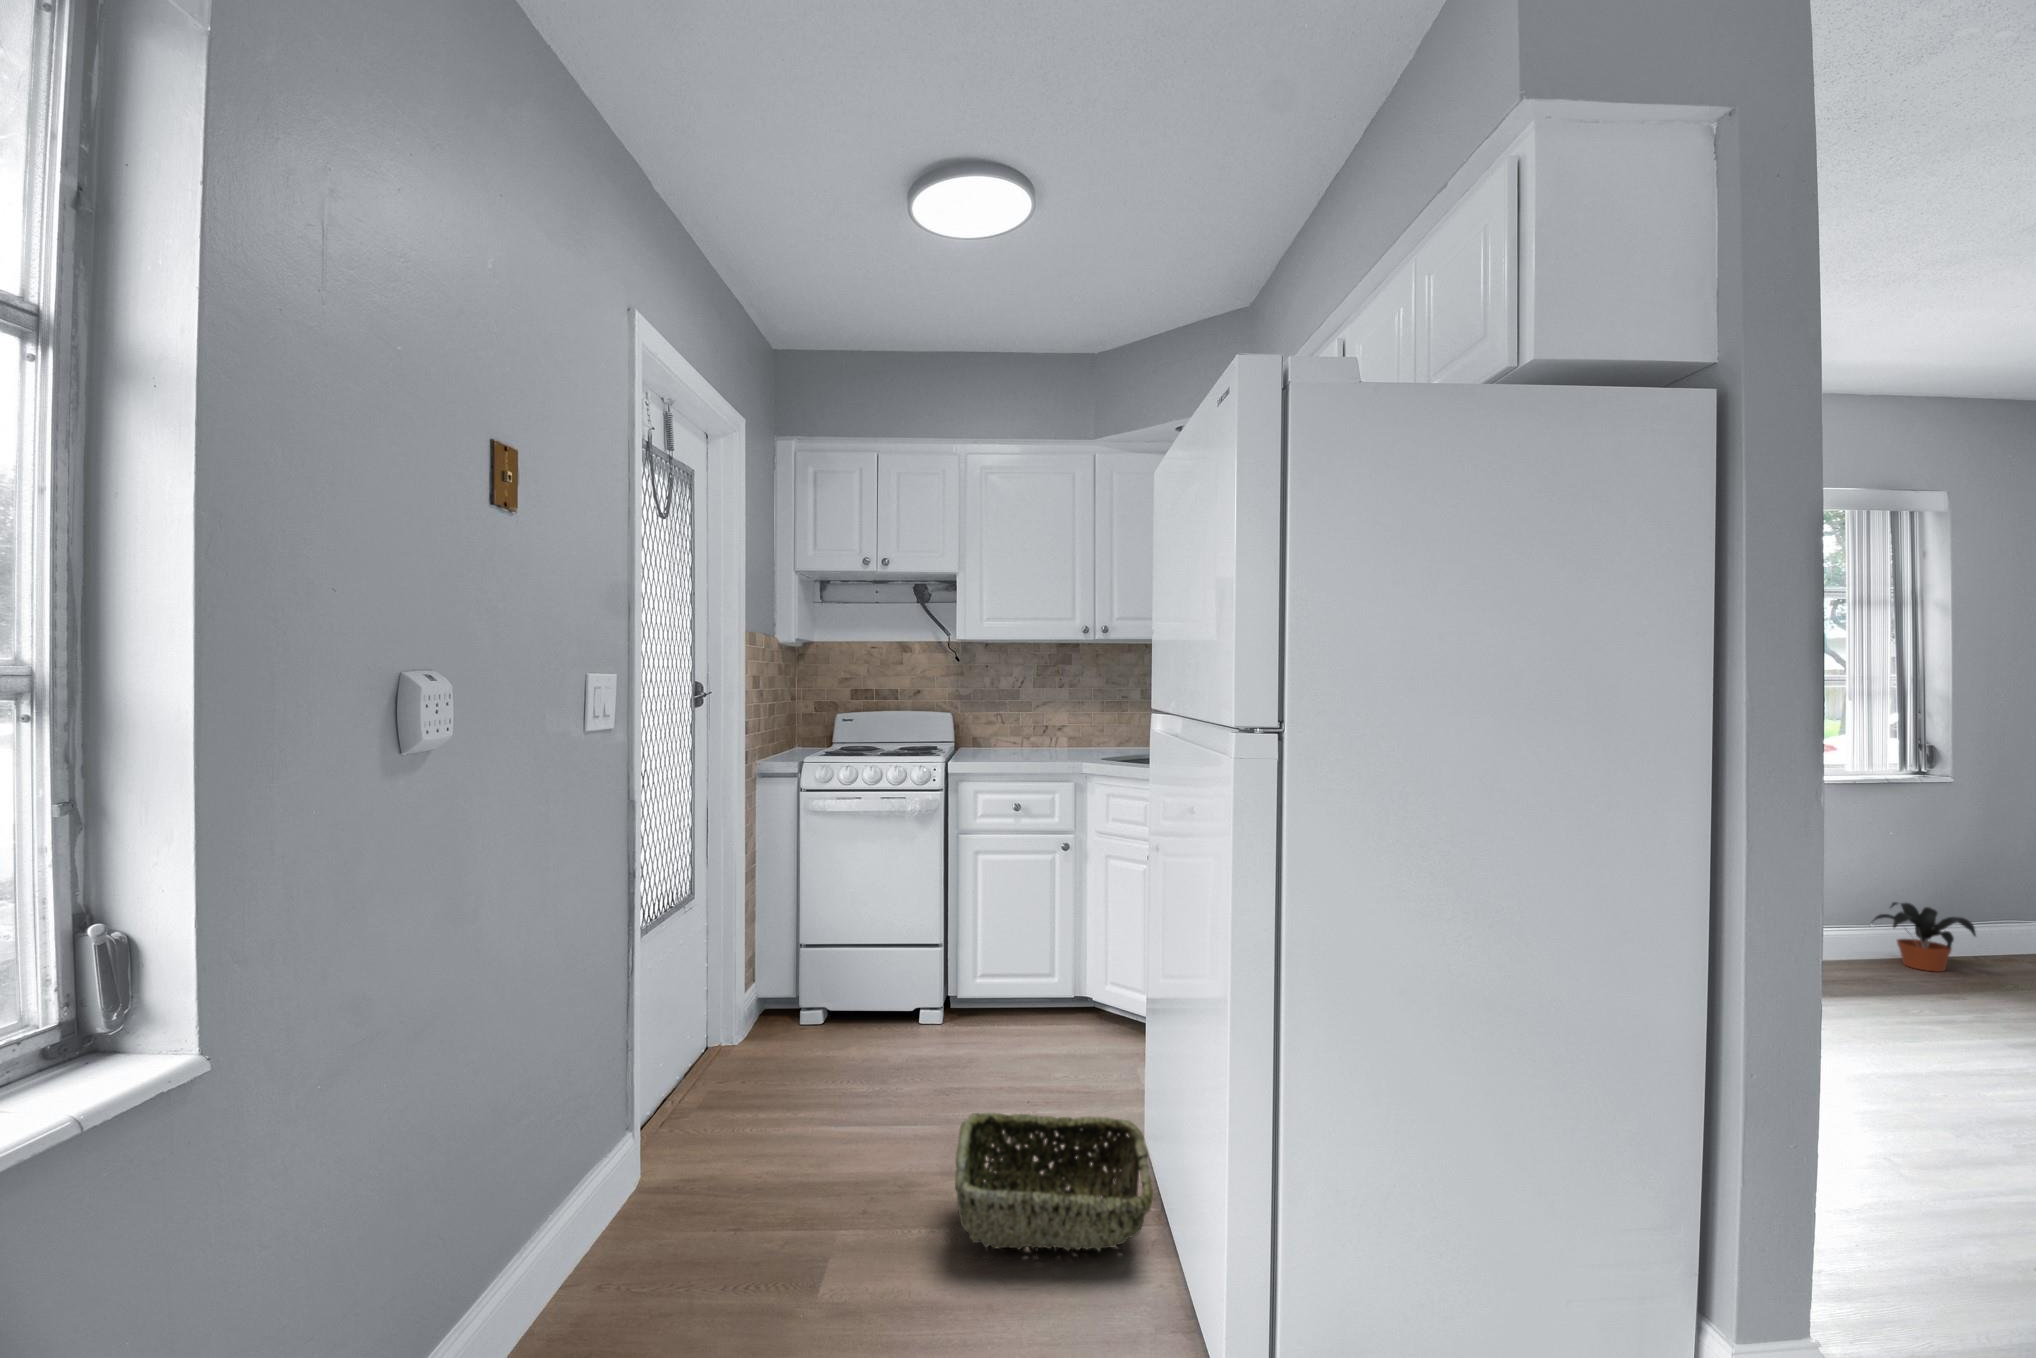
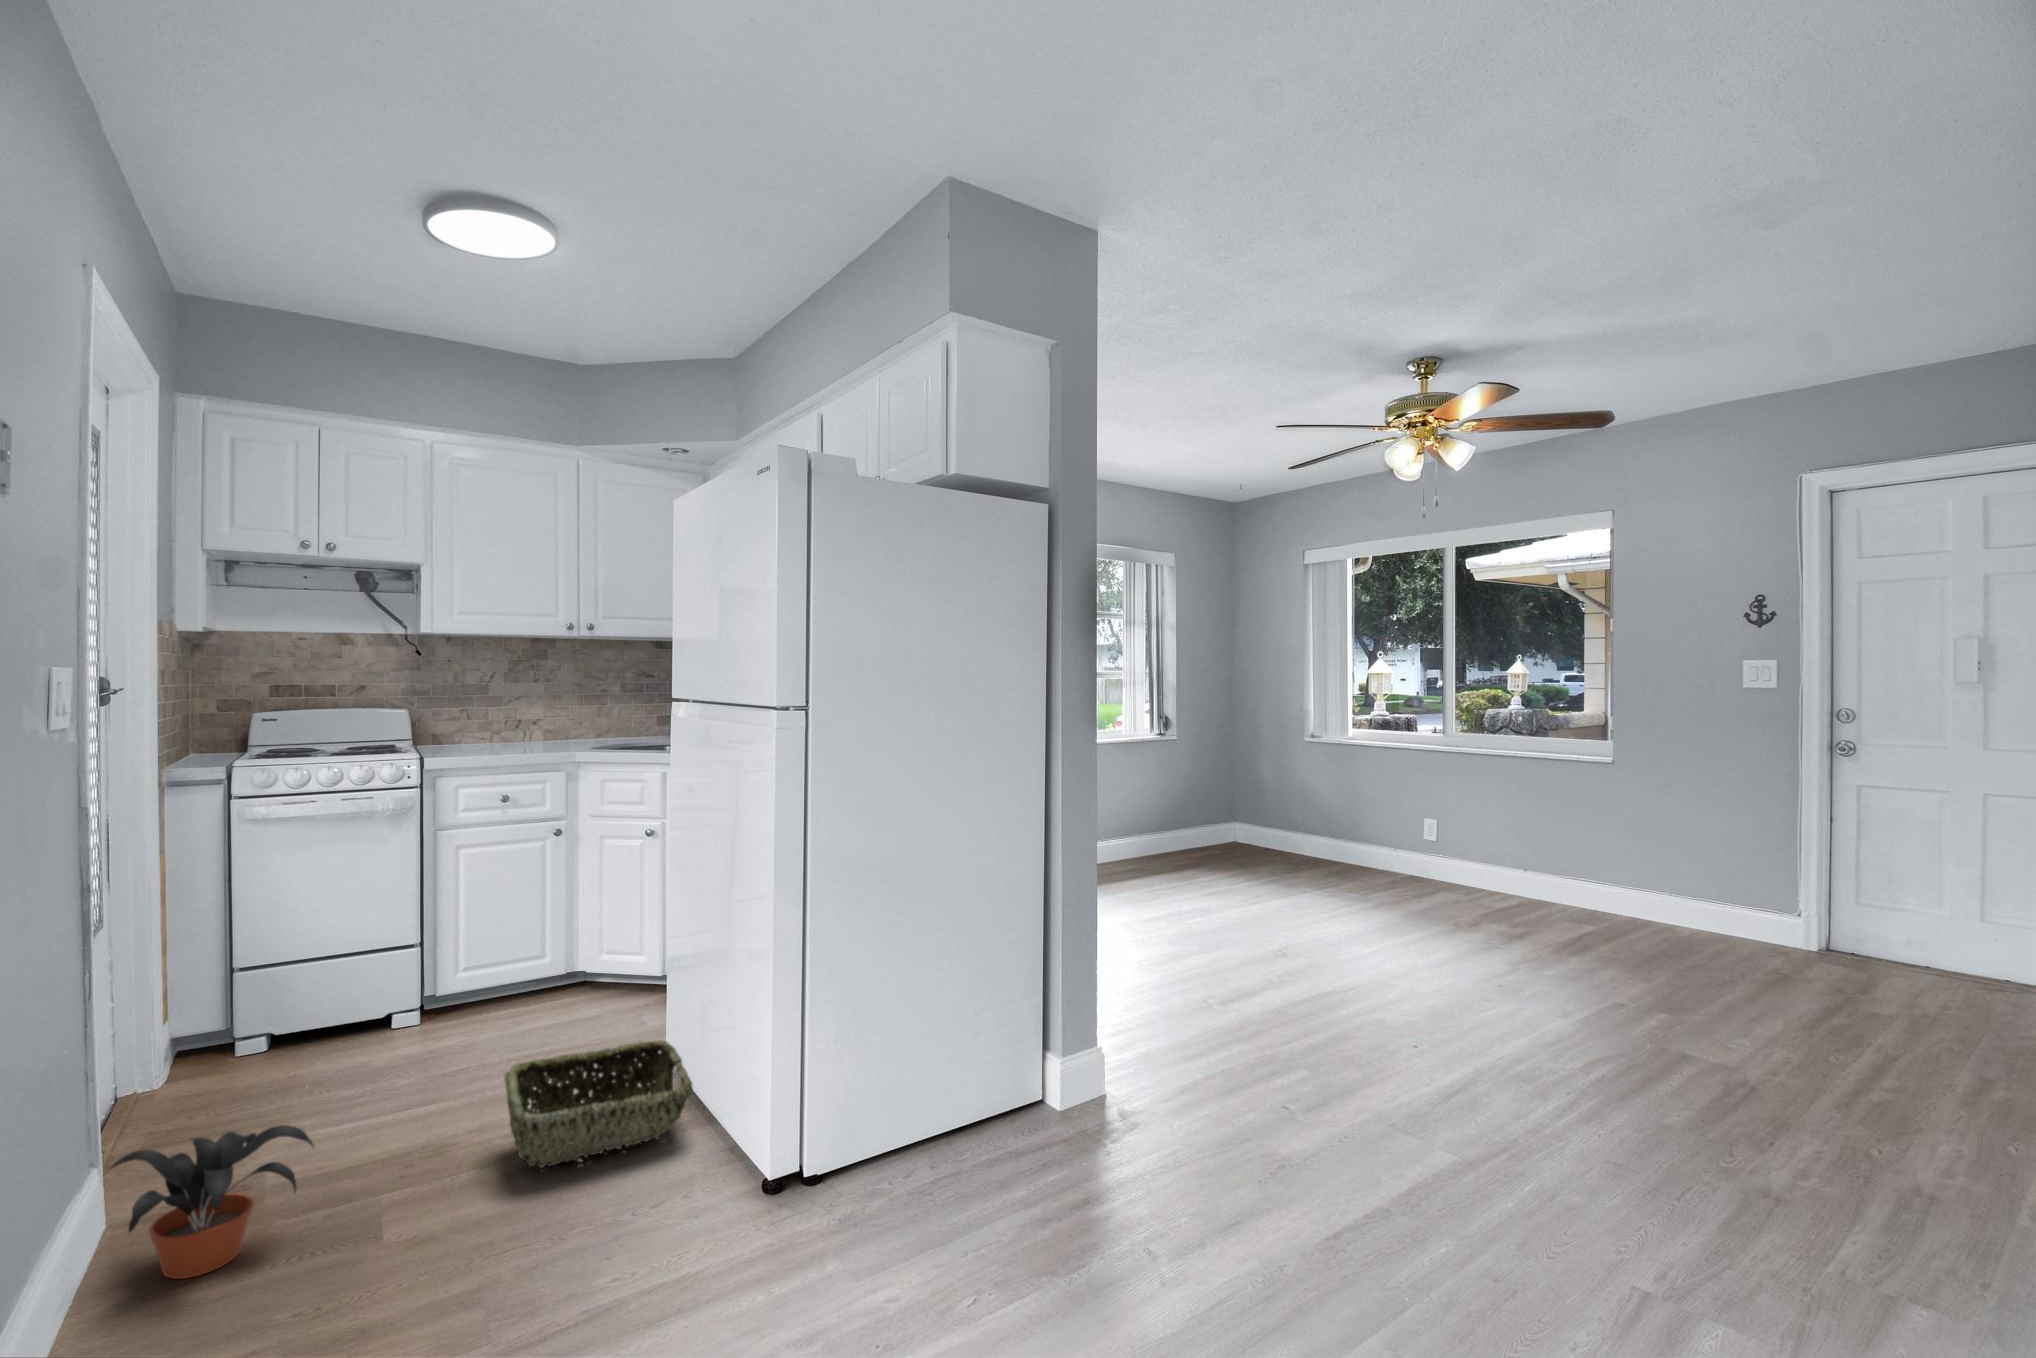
potted plant: present [1873,902,1976,972] -> present [105,1125,314,1279]

